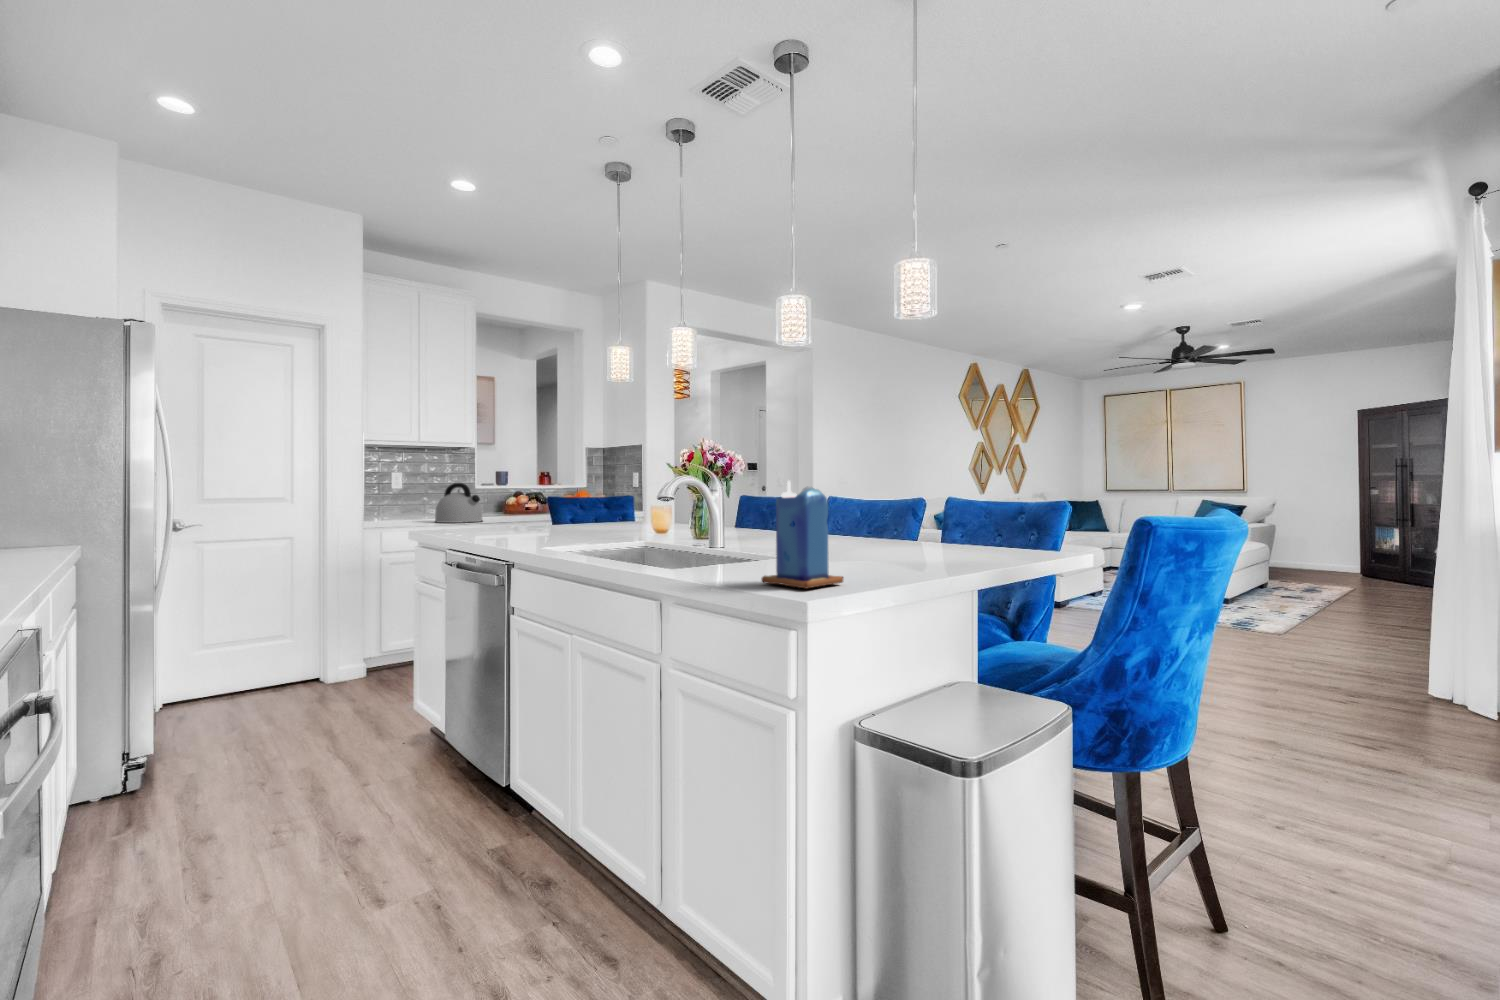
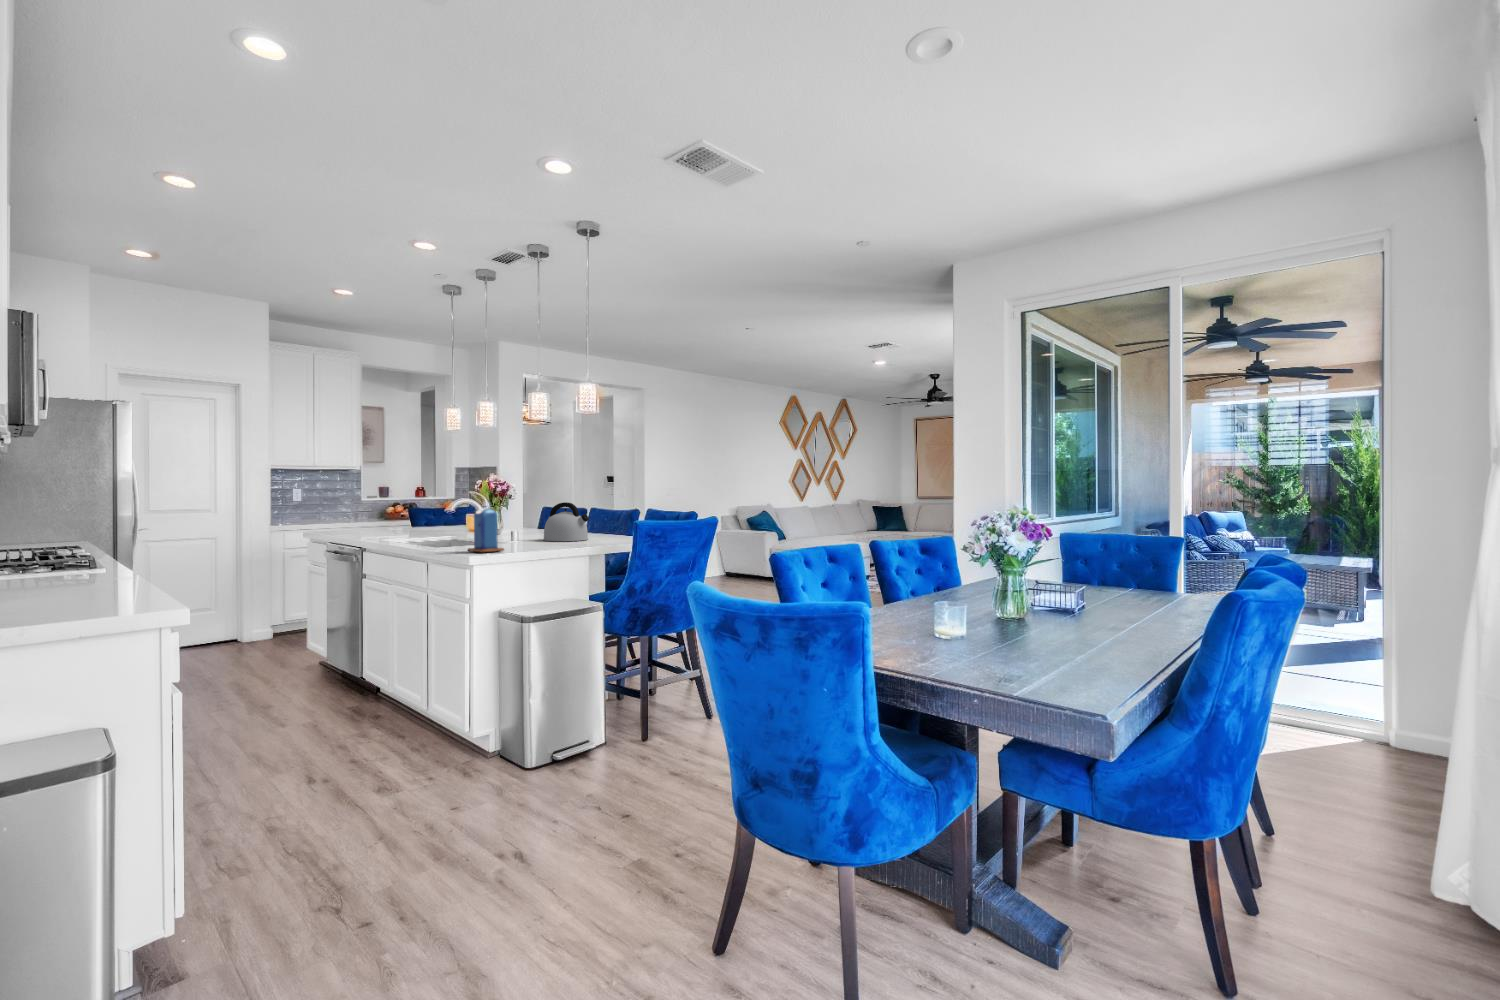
kettle: present [435,483,483,523] -> present [544,502,589,541]

